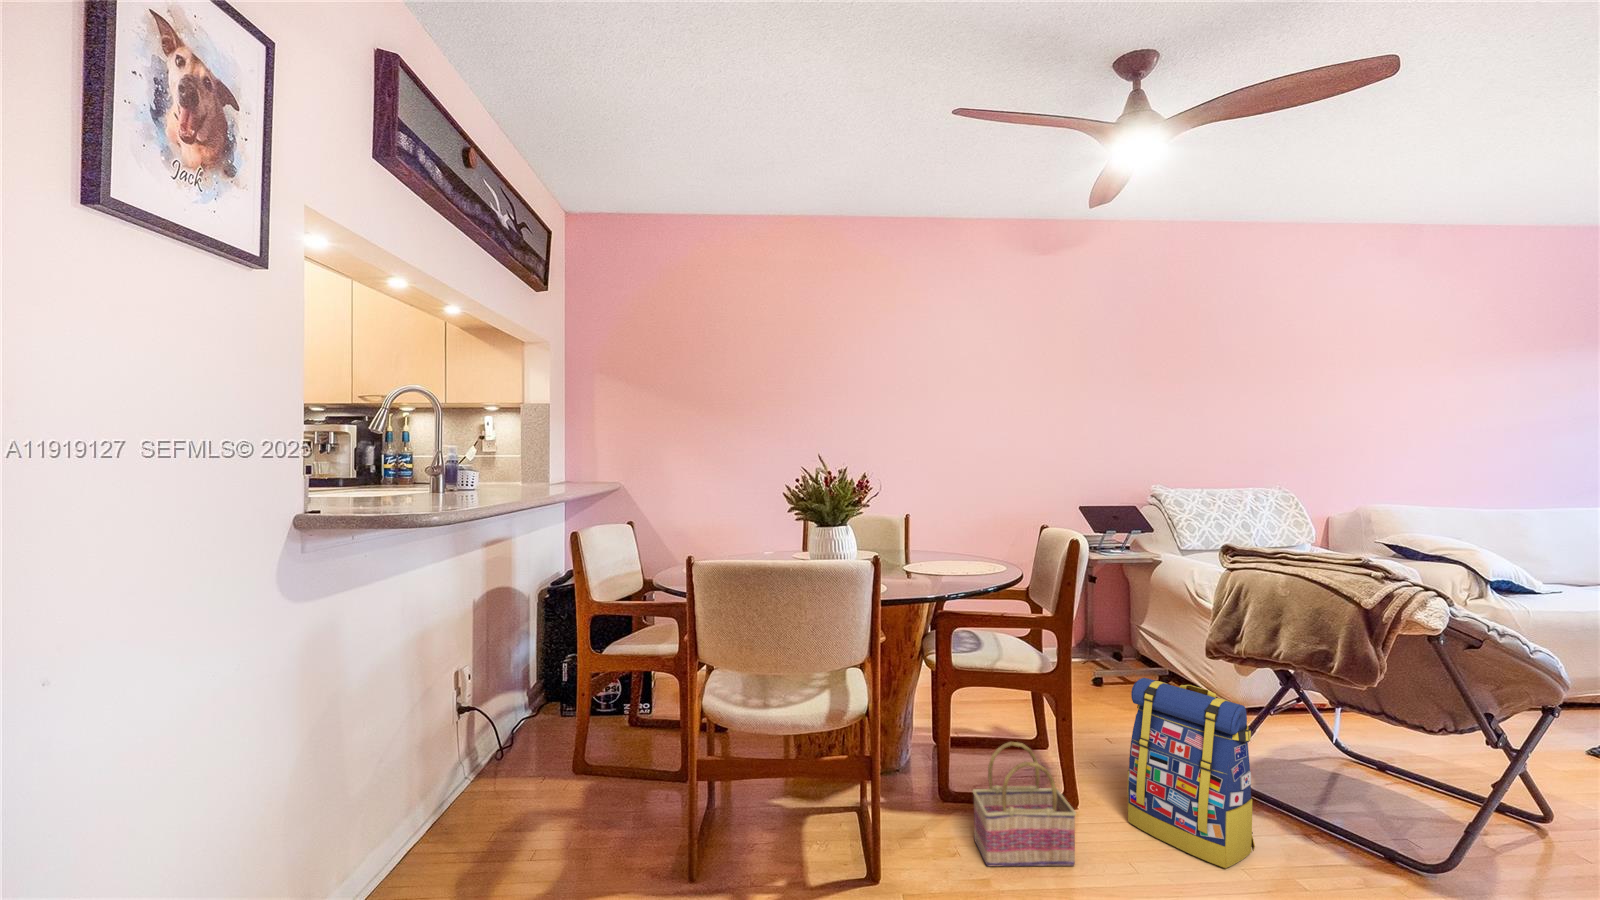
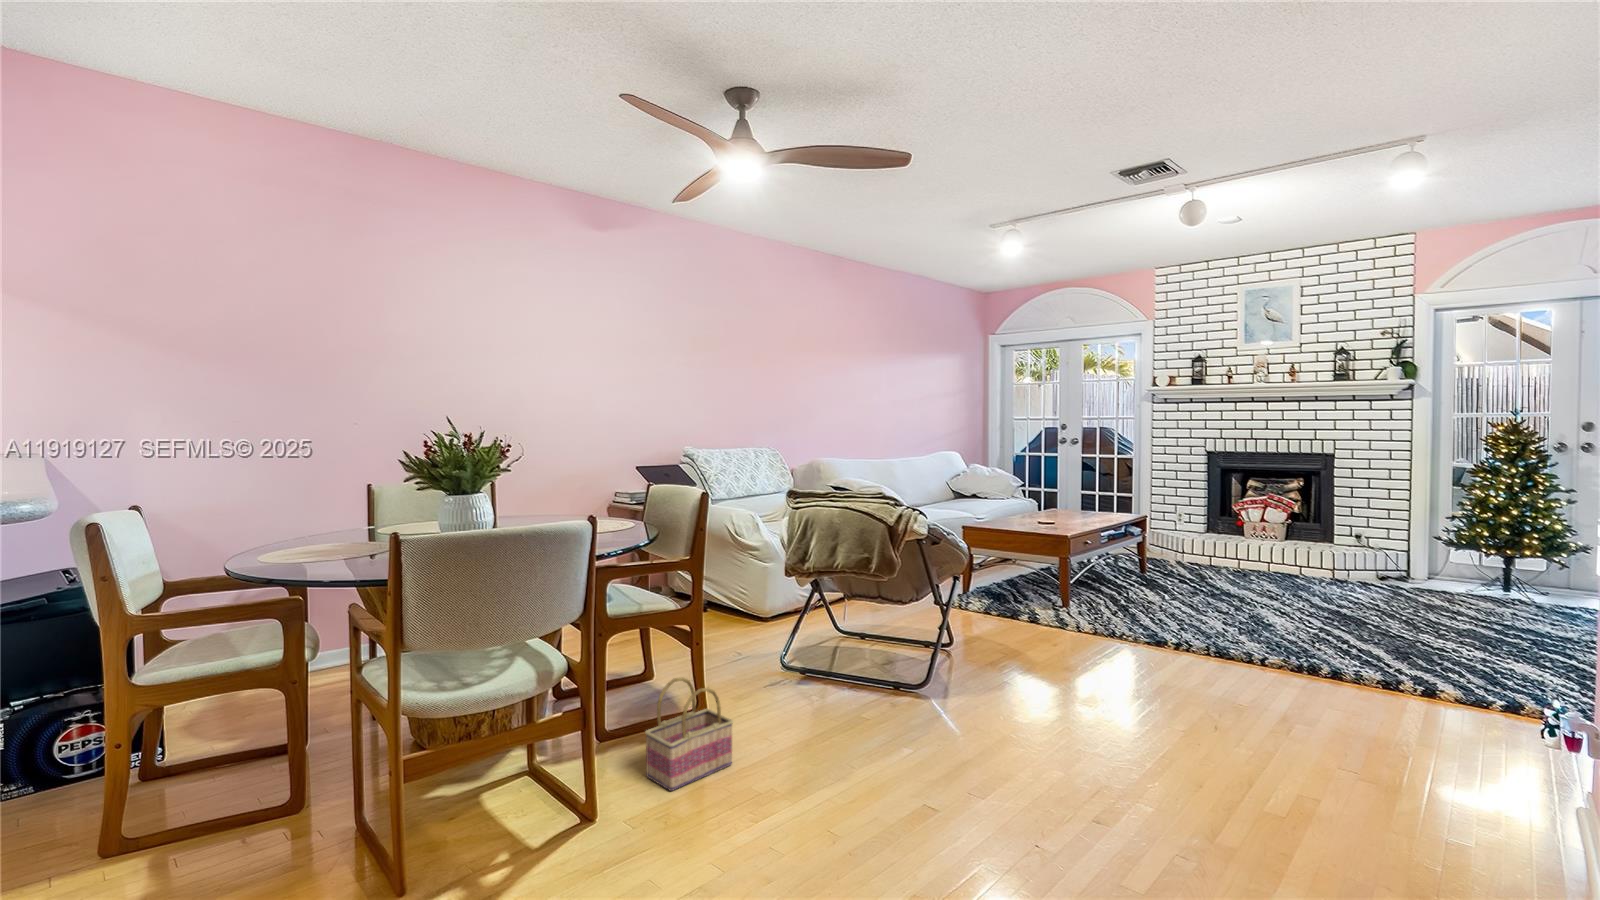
backpack: present [1127,678,1255,868] -> none [746,601,831,729]

